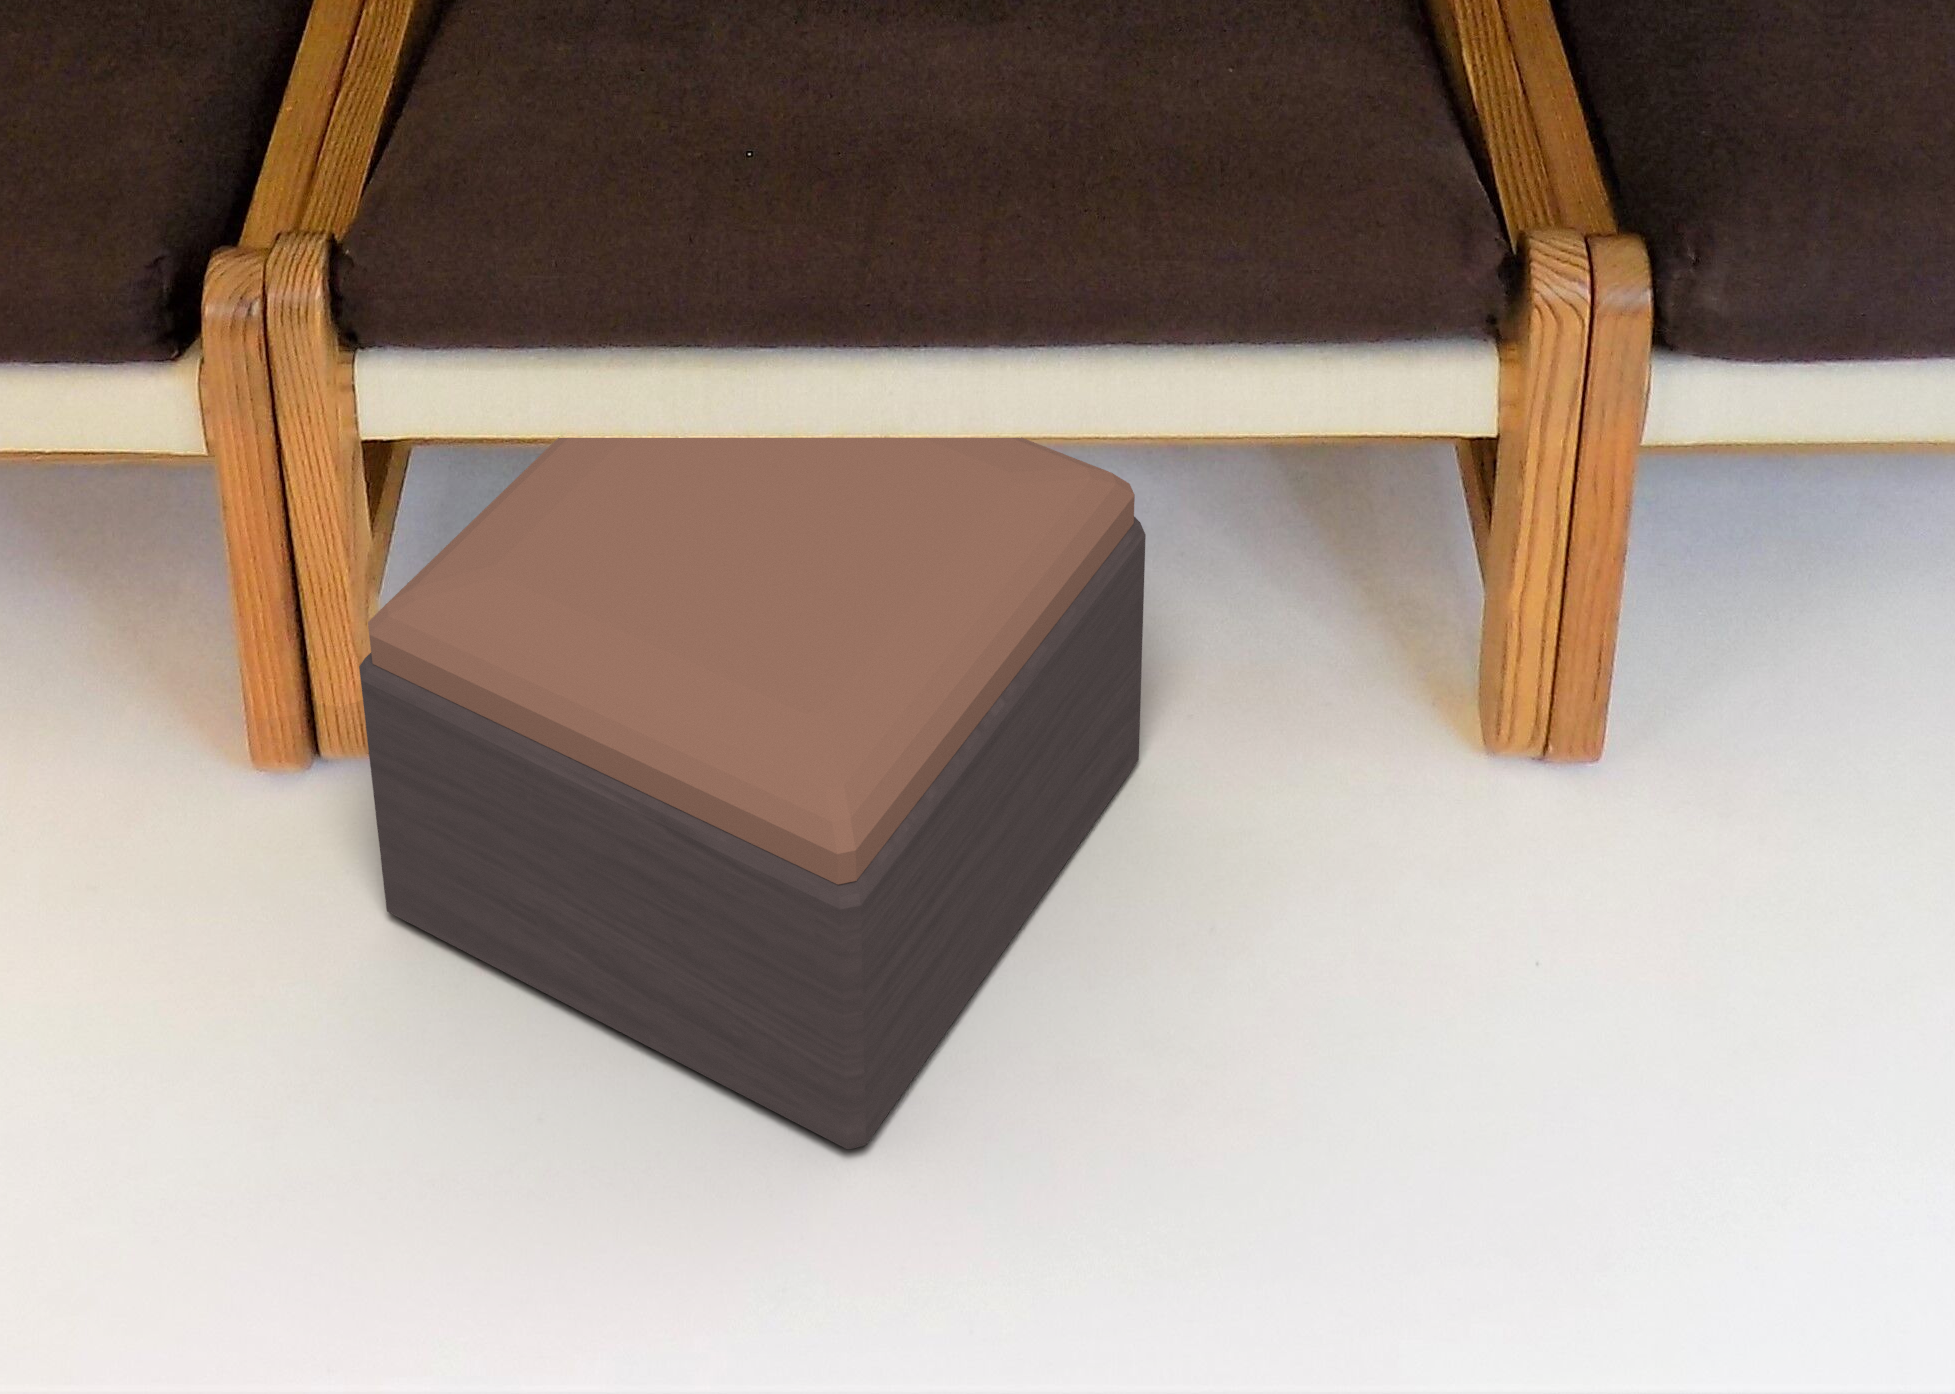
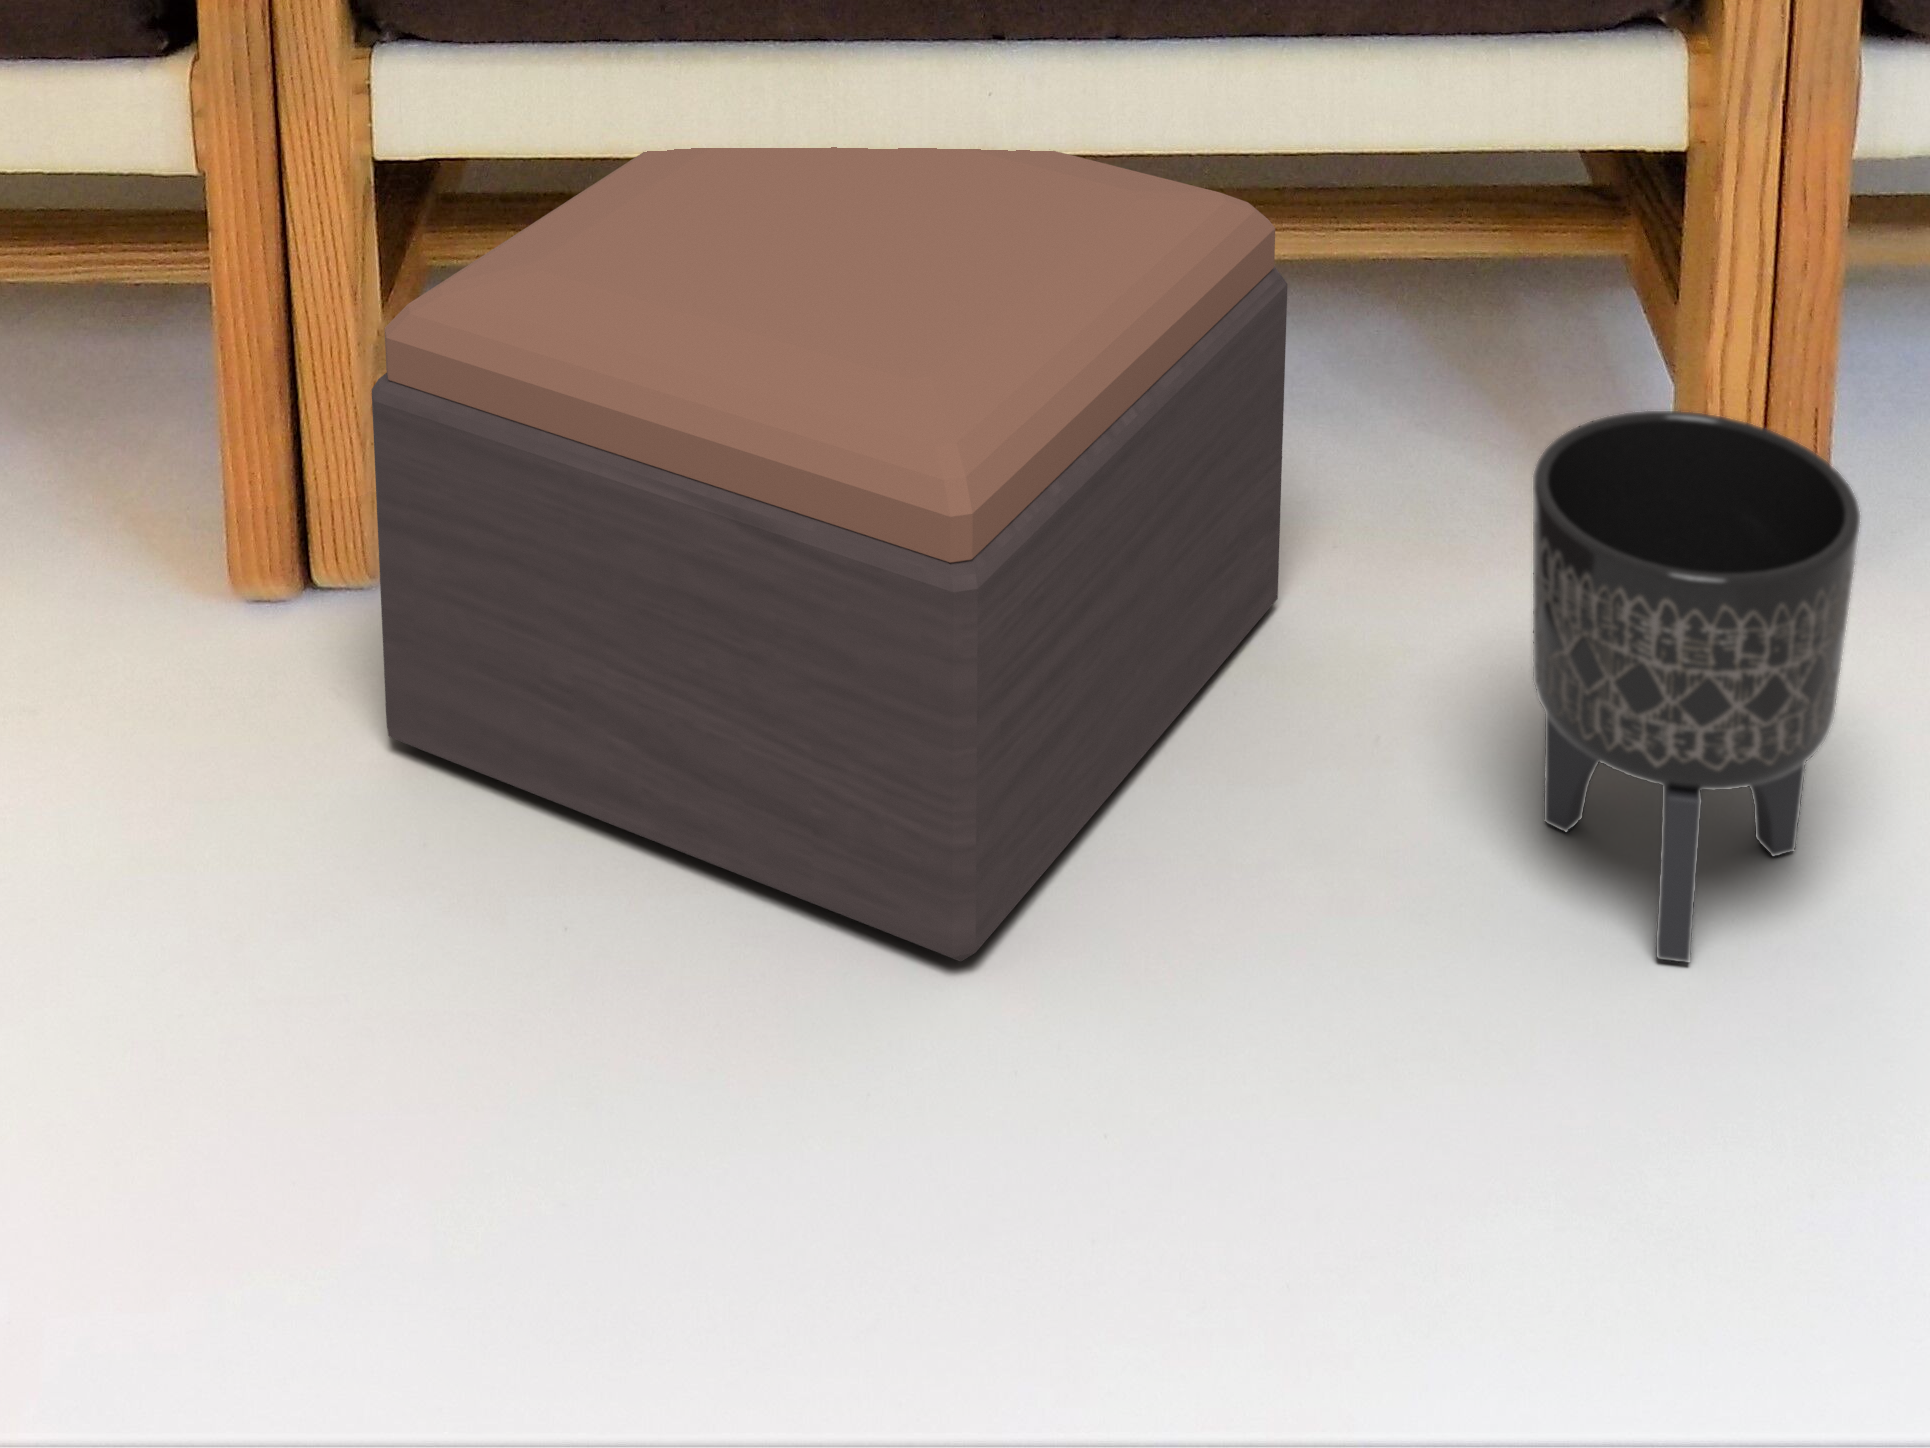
planter: none [1331,700,1603,1151] -> present [1533,411,1860,963]

